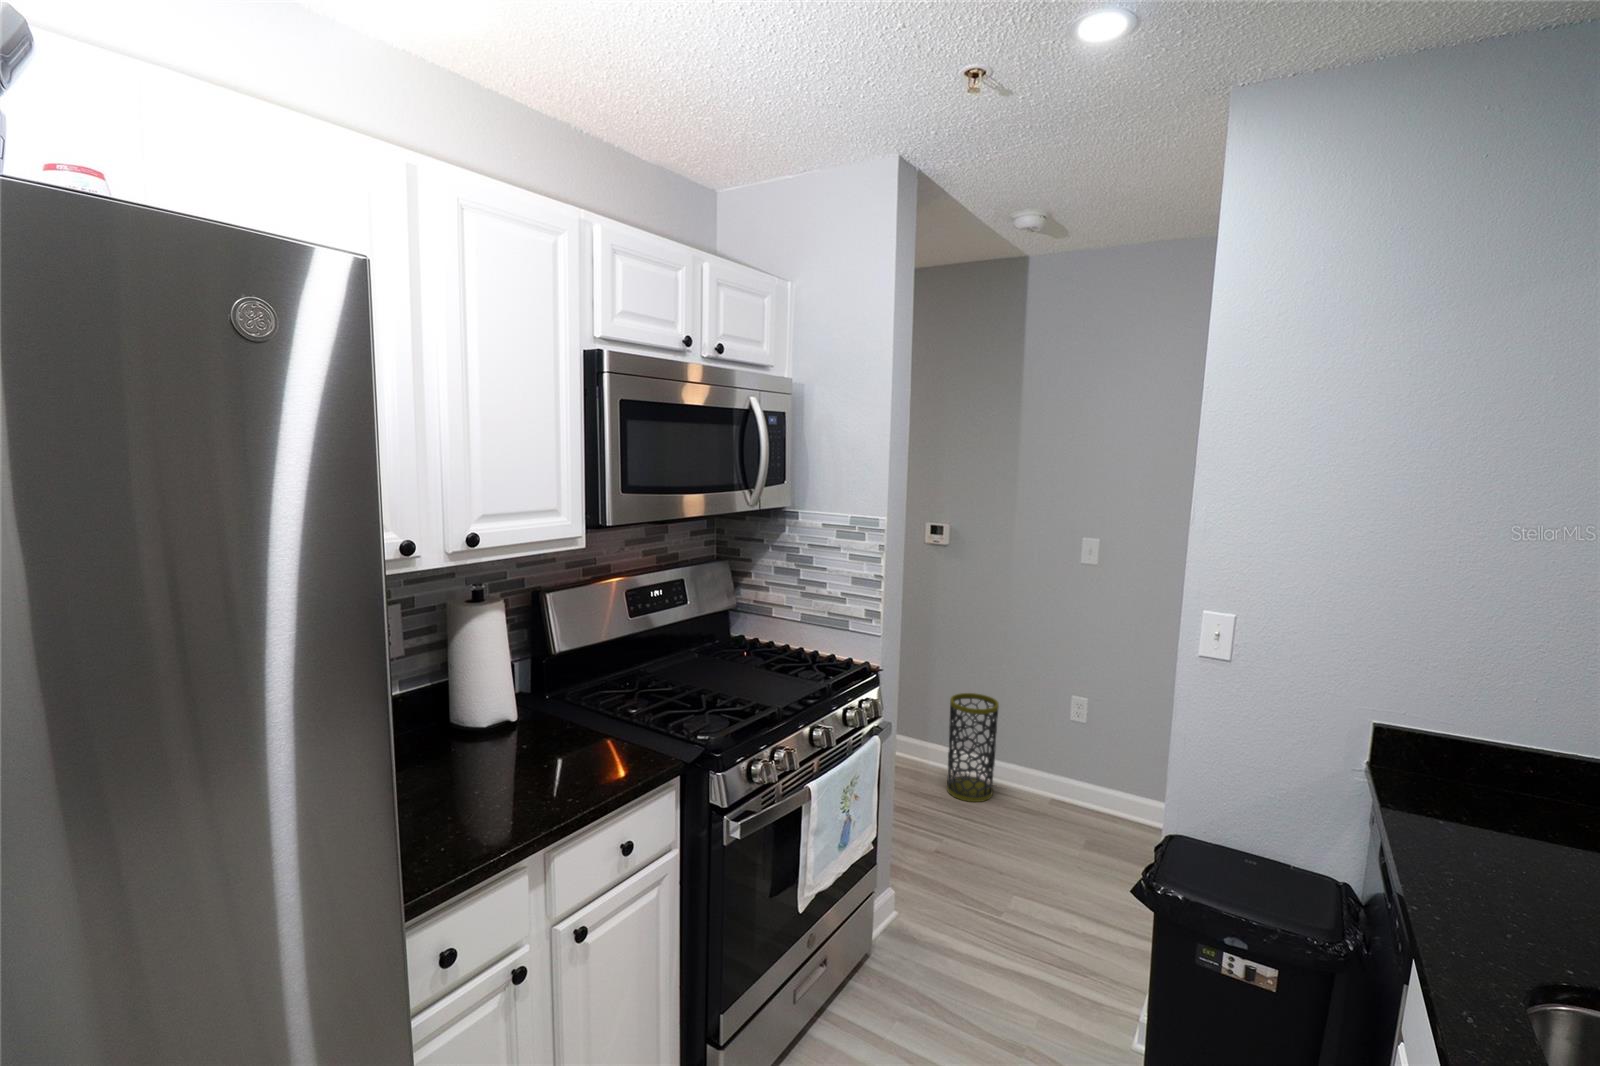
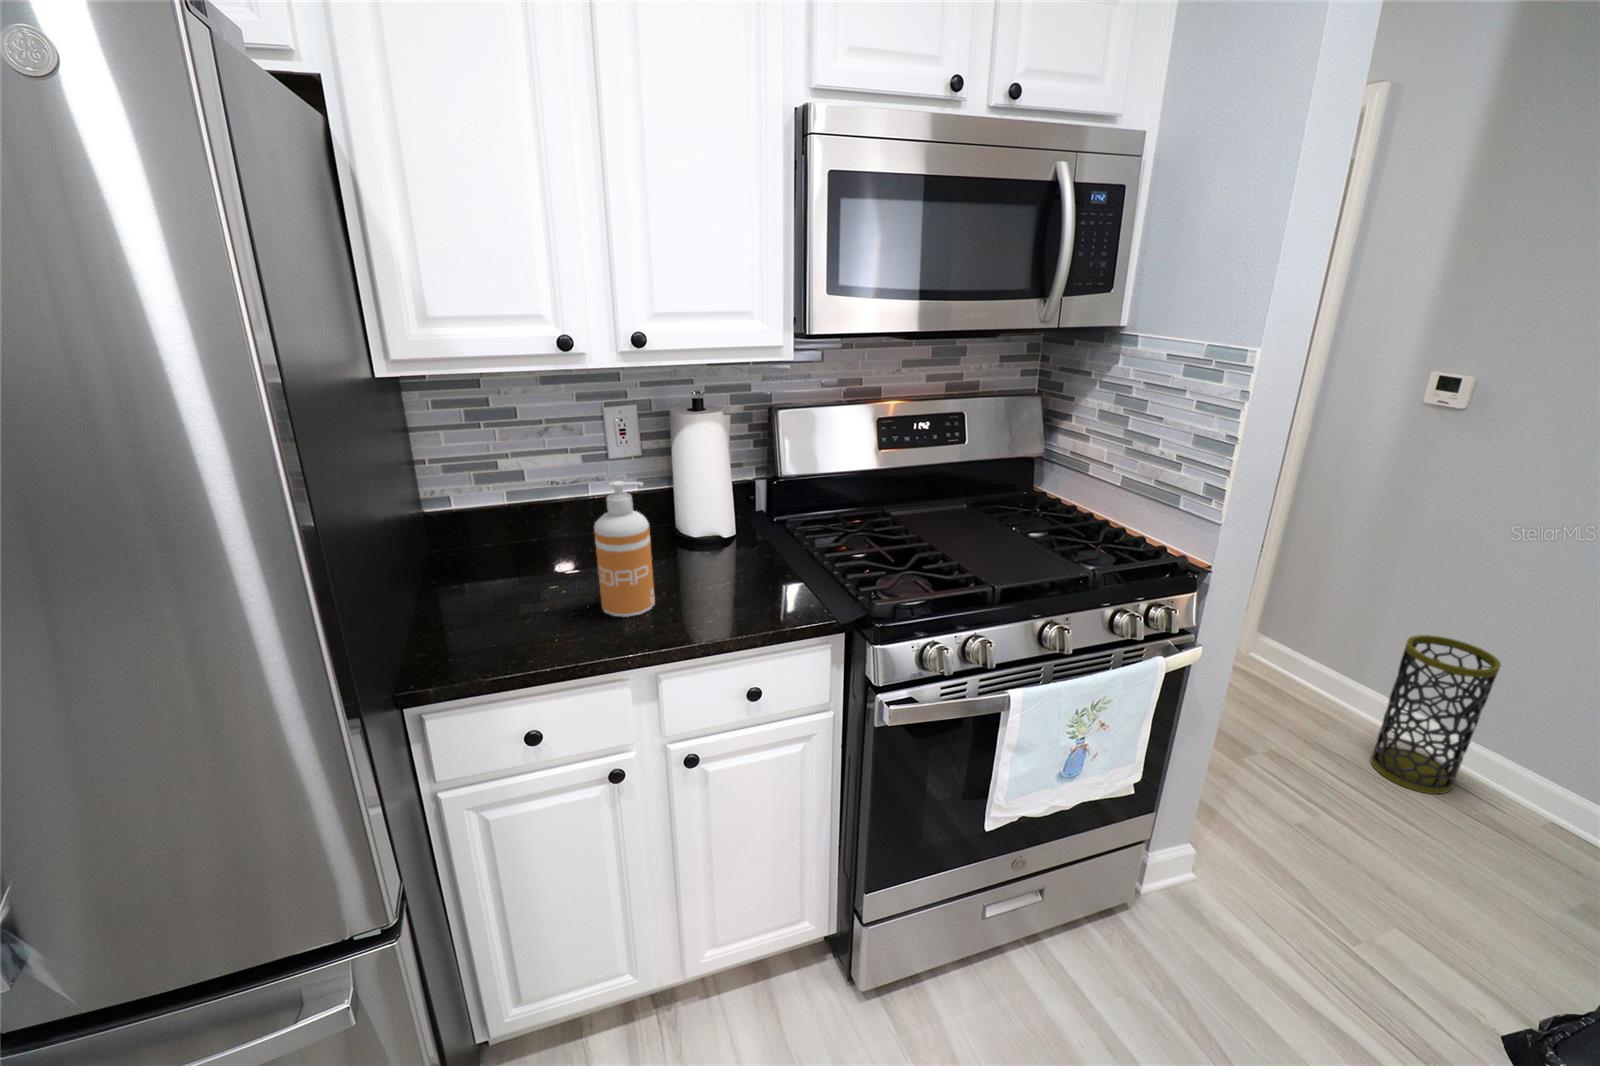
soap dispenser: none [450,673,510,813] -> present [594,481,655,617]

